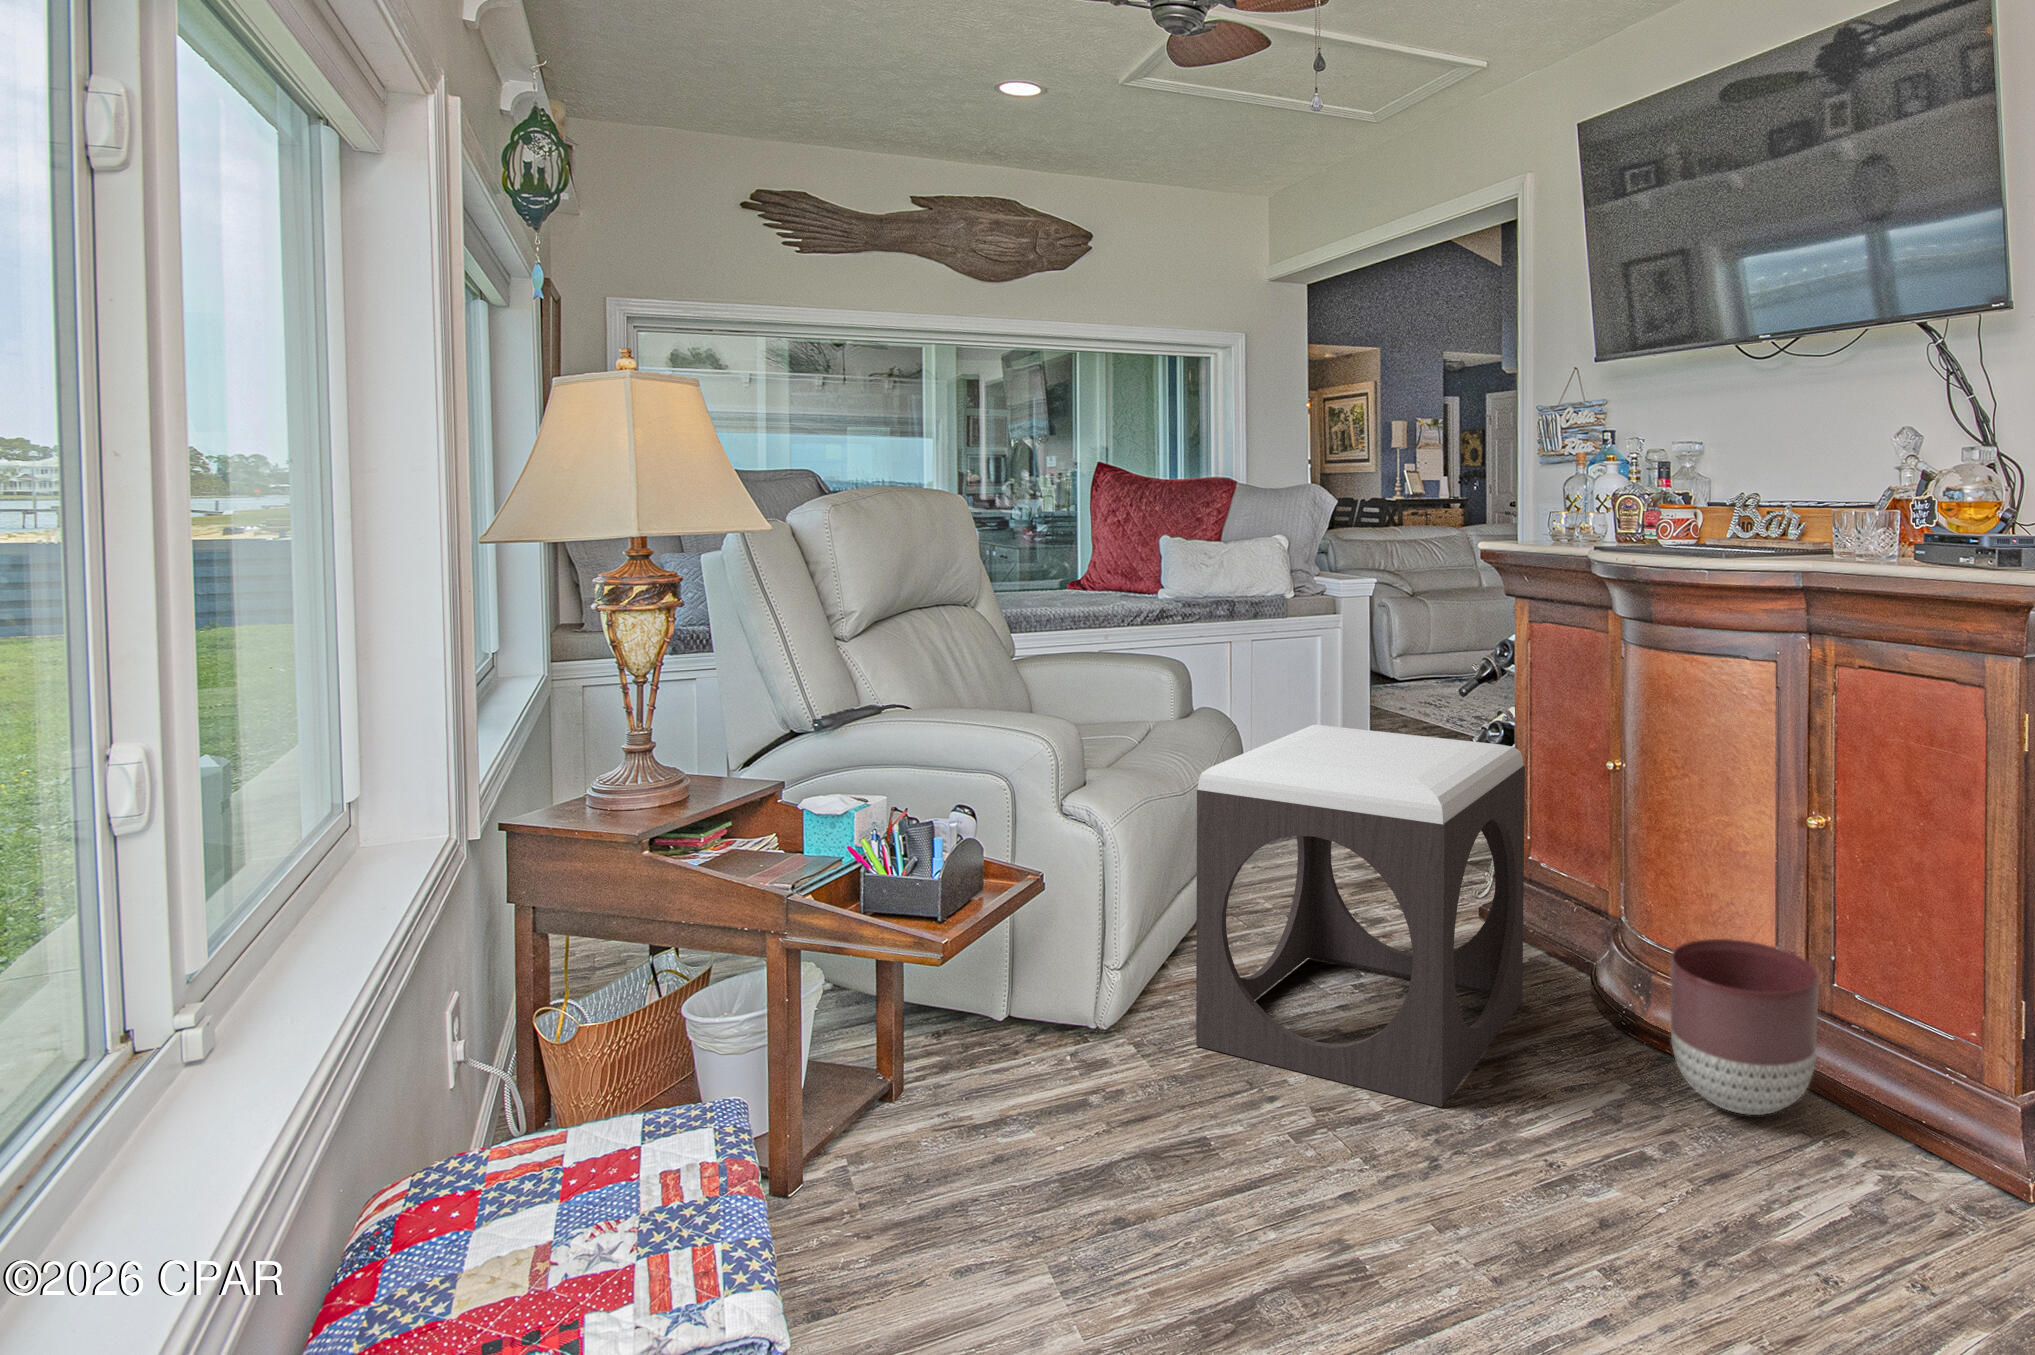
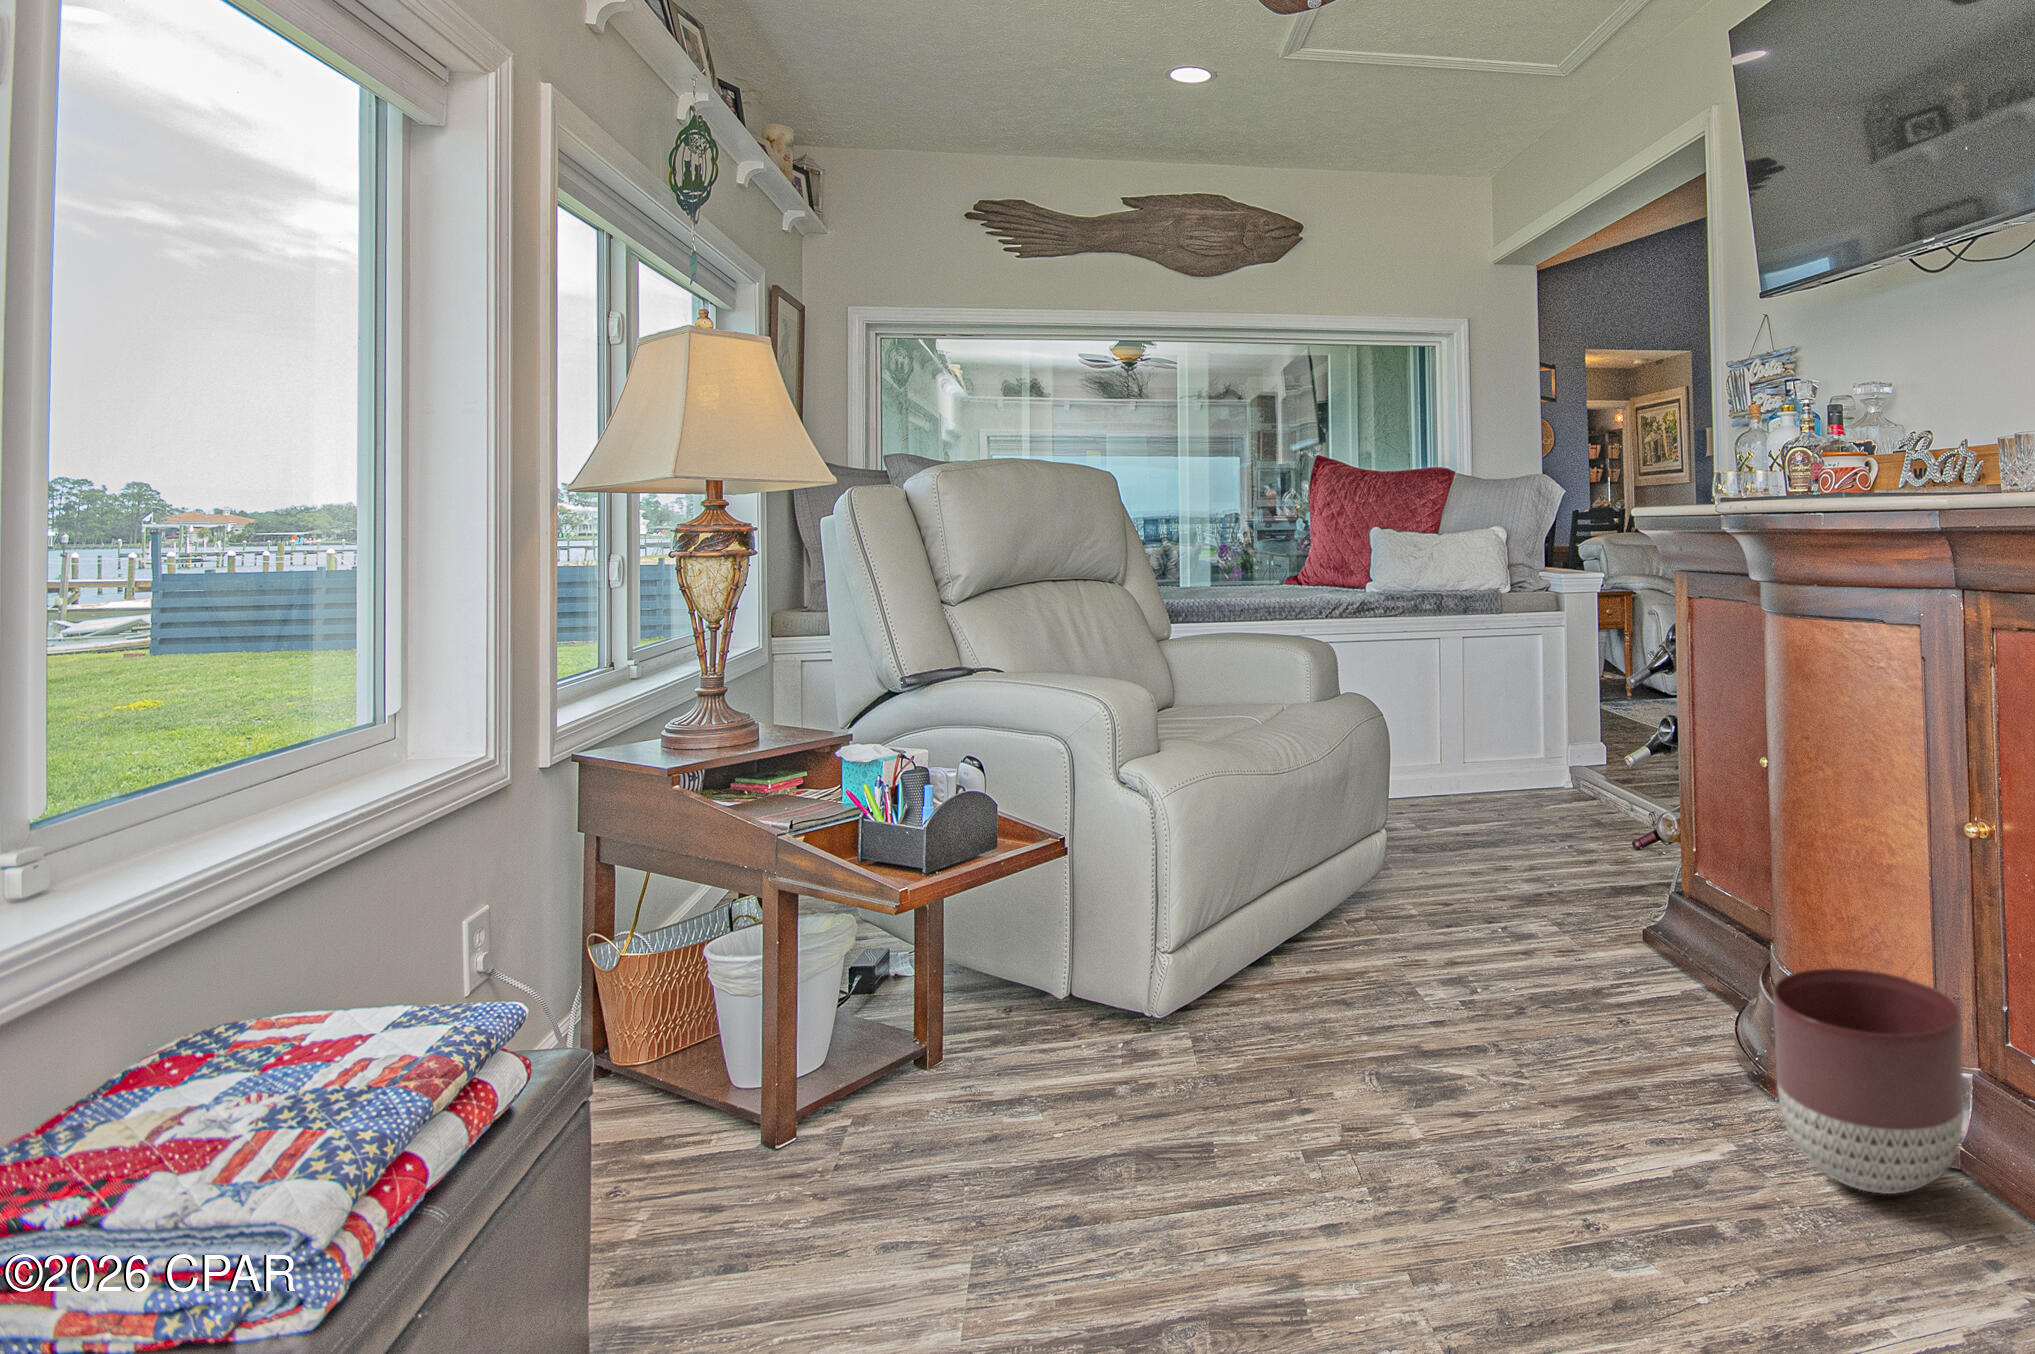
footstool: present [1196,725,1525,1107] -> none [1254,709,1653,1142]

